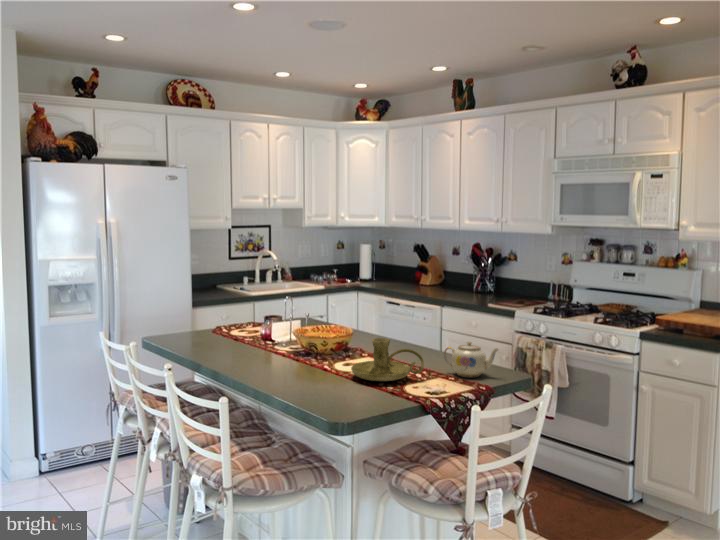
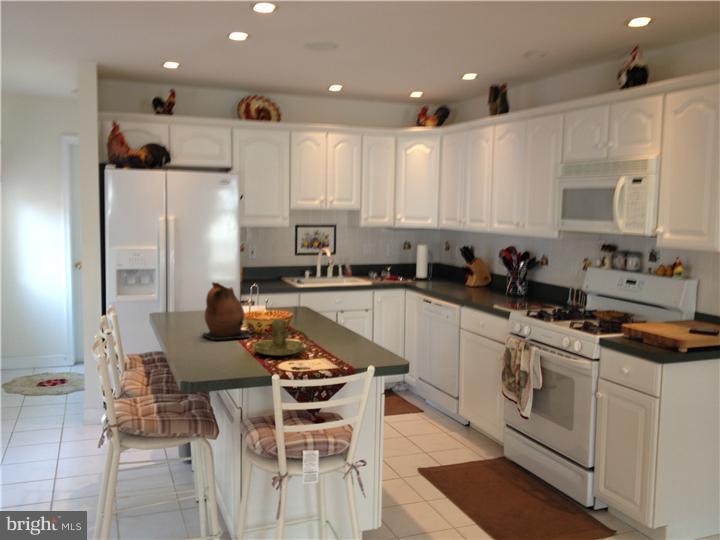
ceramic pitcher: none [250,298,313,367] -> present [203,282,250,339]
teapot: present [444,342,499,377] -> none [339,328,378,360]

